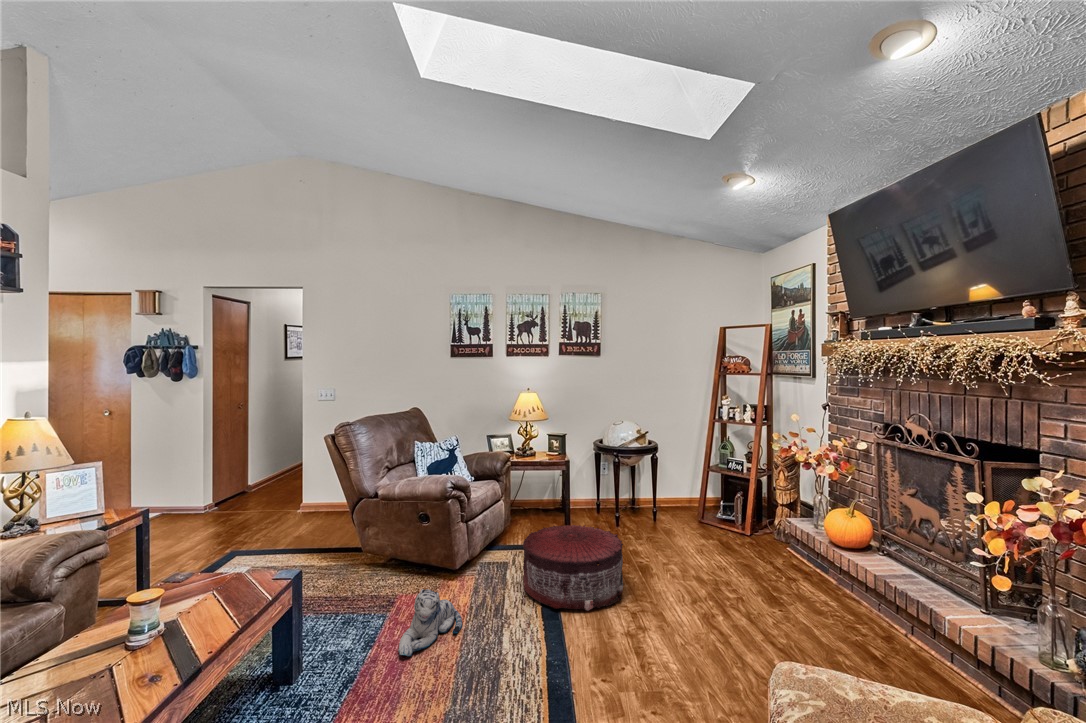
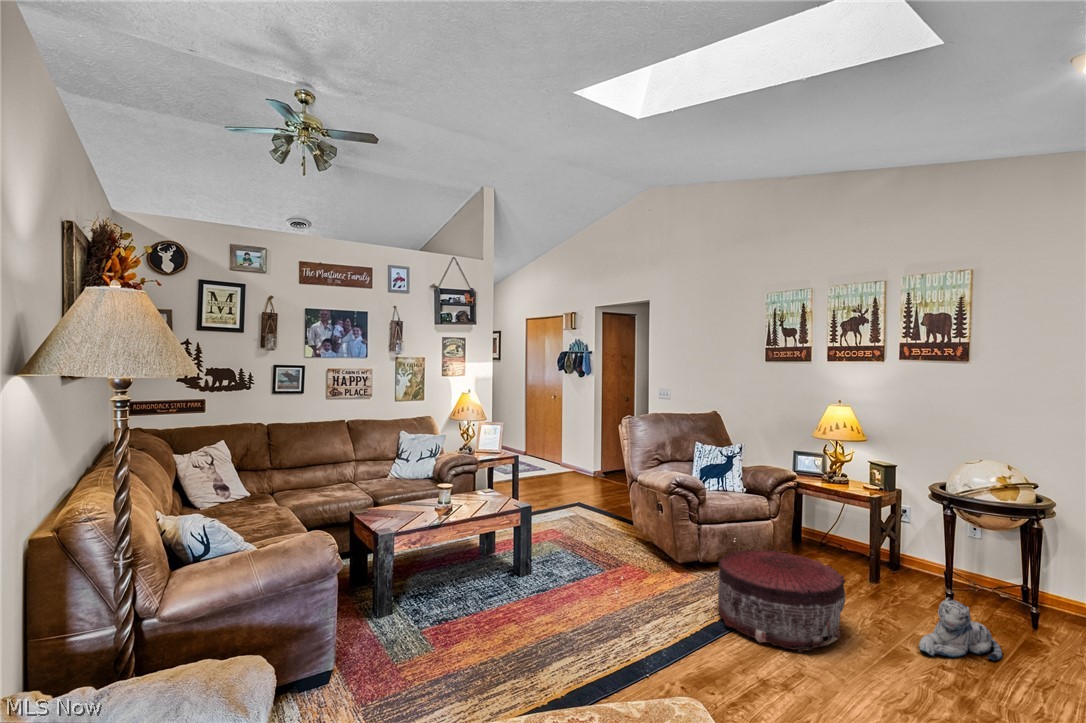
plush toy: present [398,589,462,656] -> present [919,598,1002,660]

